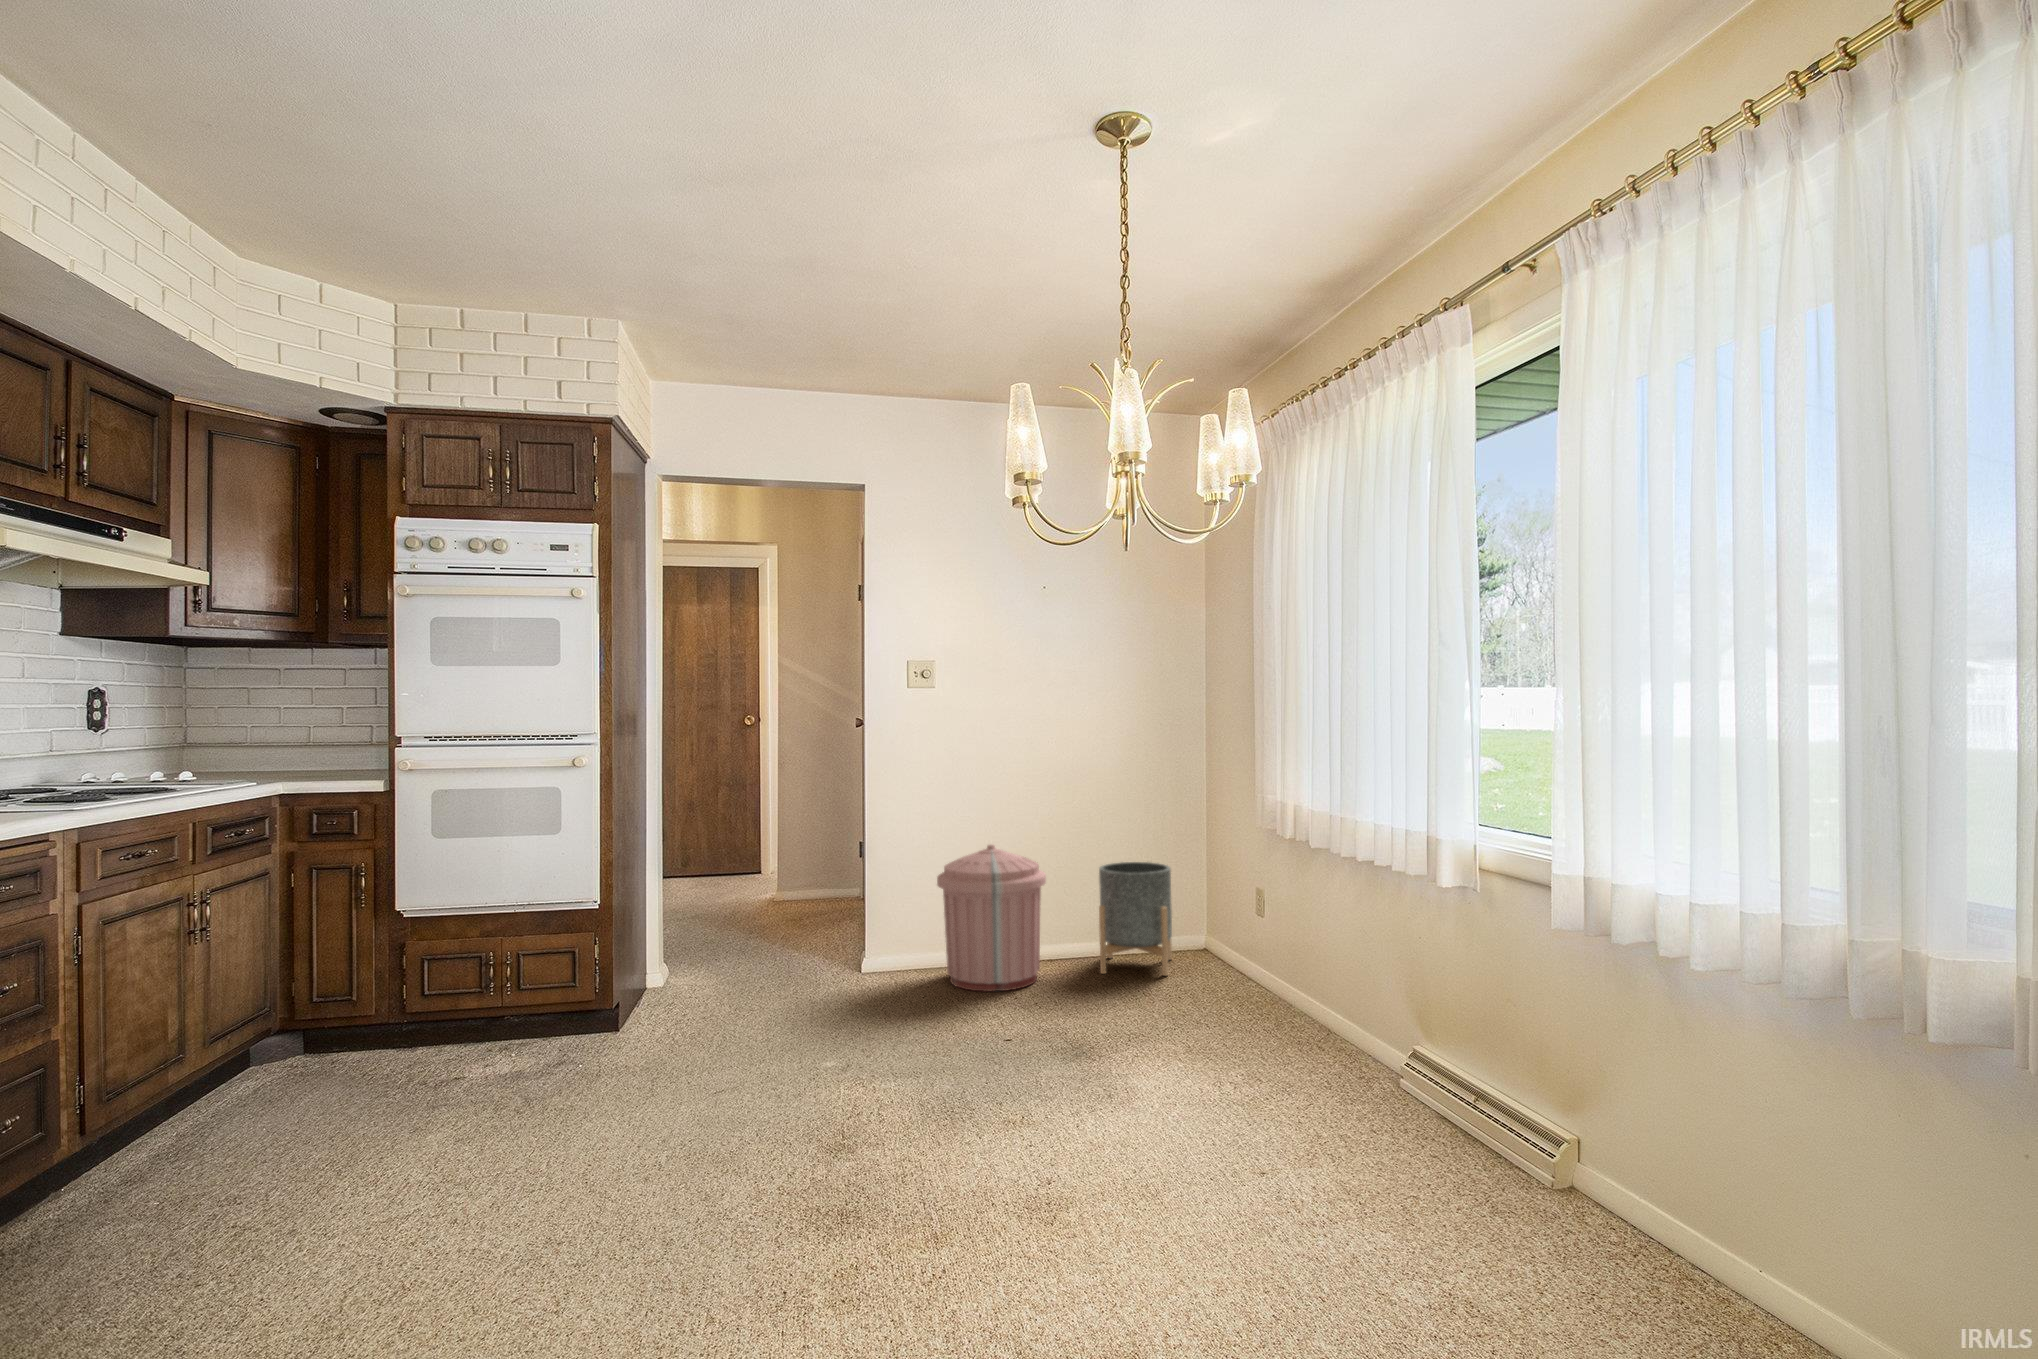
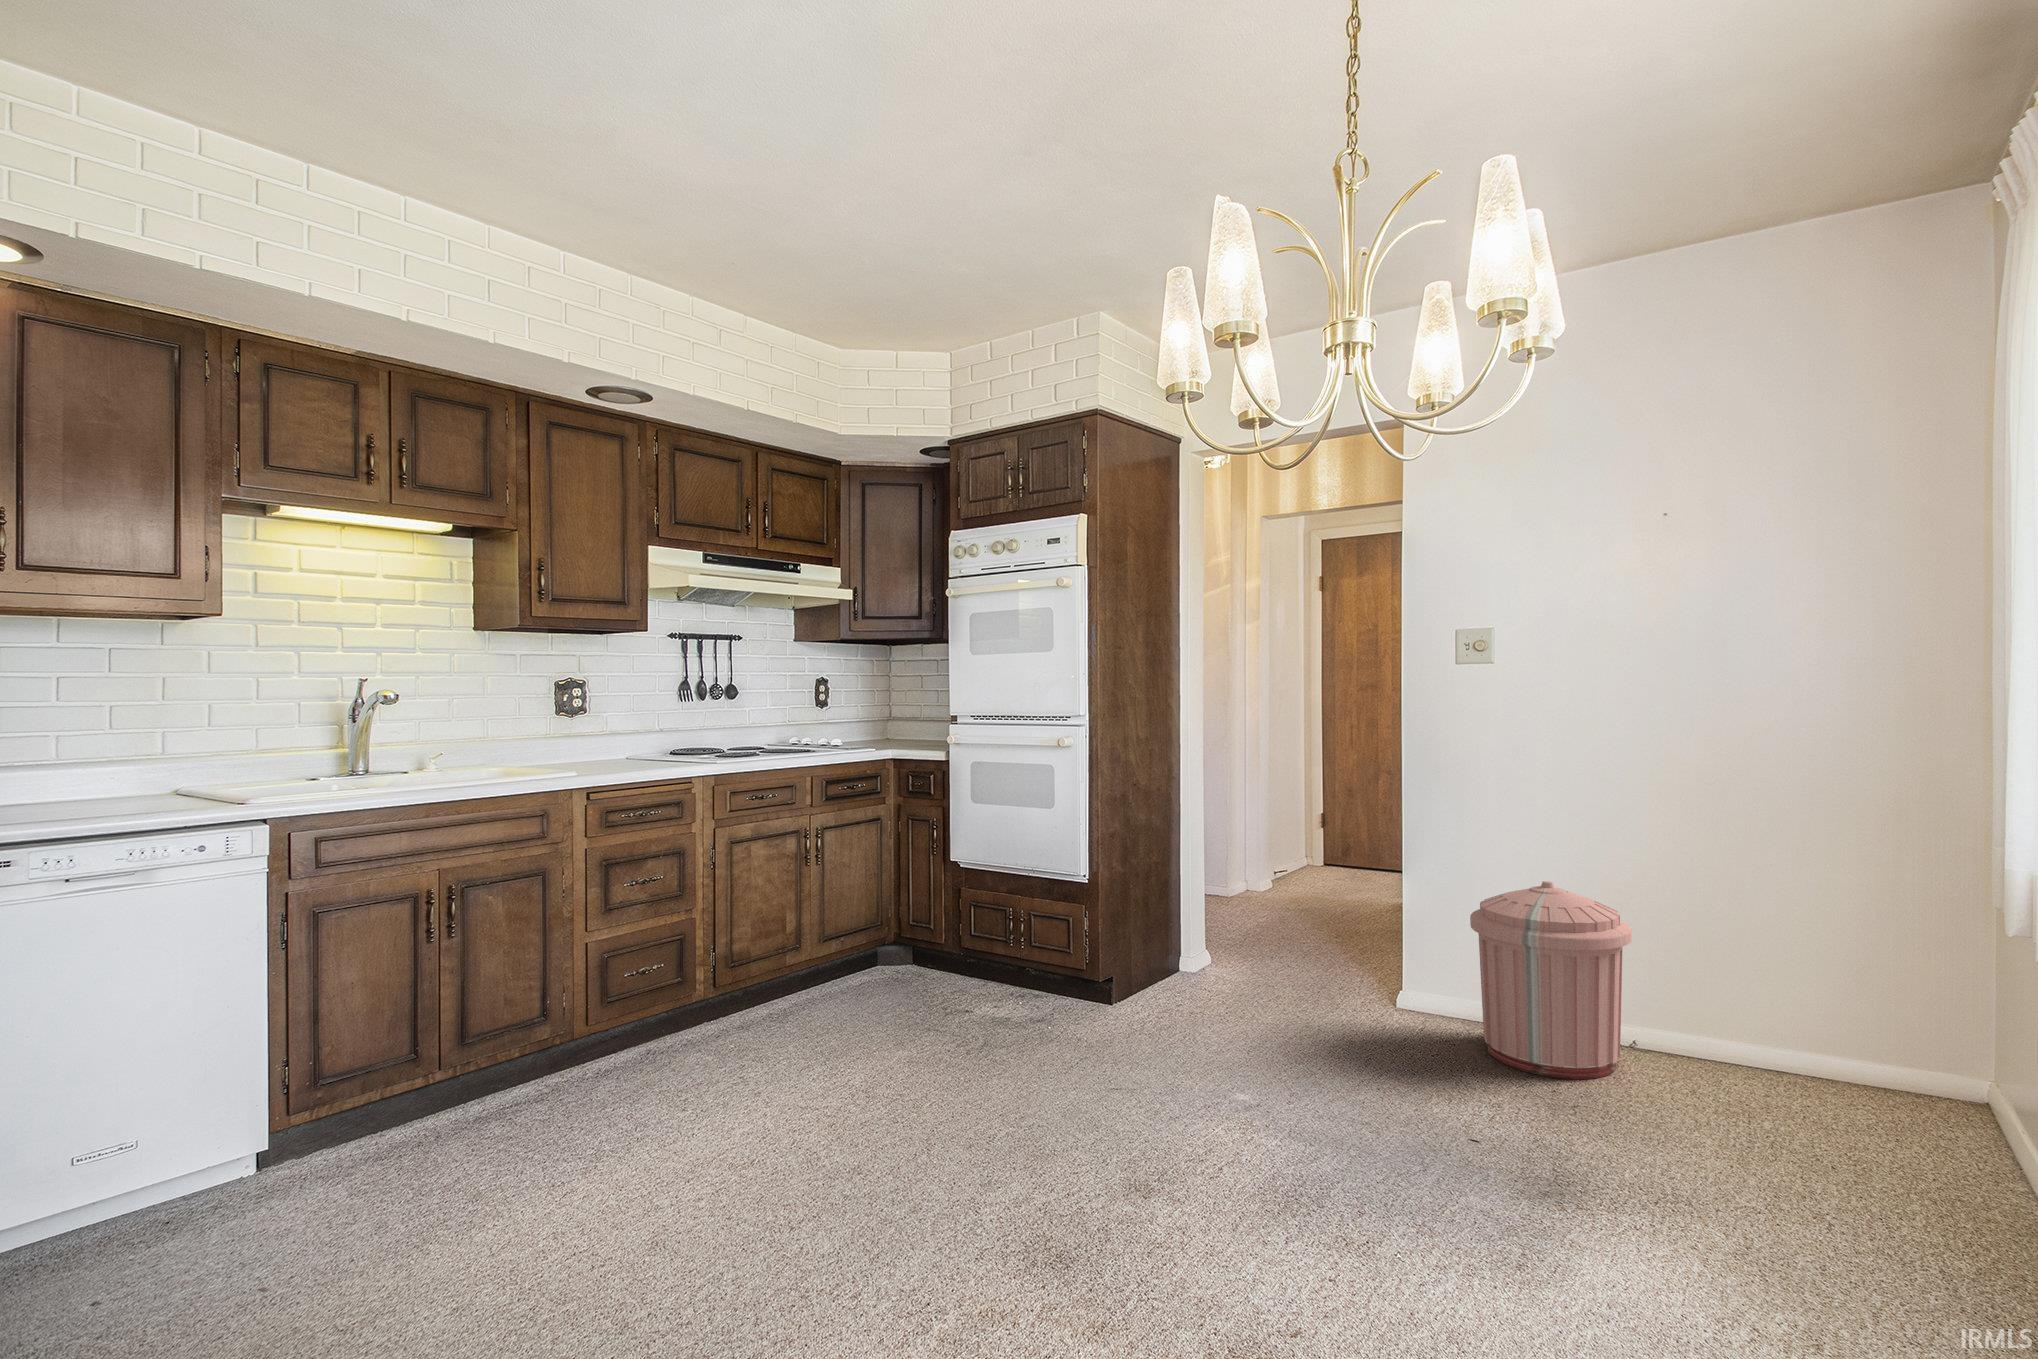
planter: present [1099,862,1172,976] -> none [1721,936,1883,1128]

